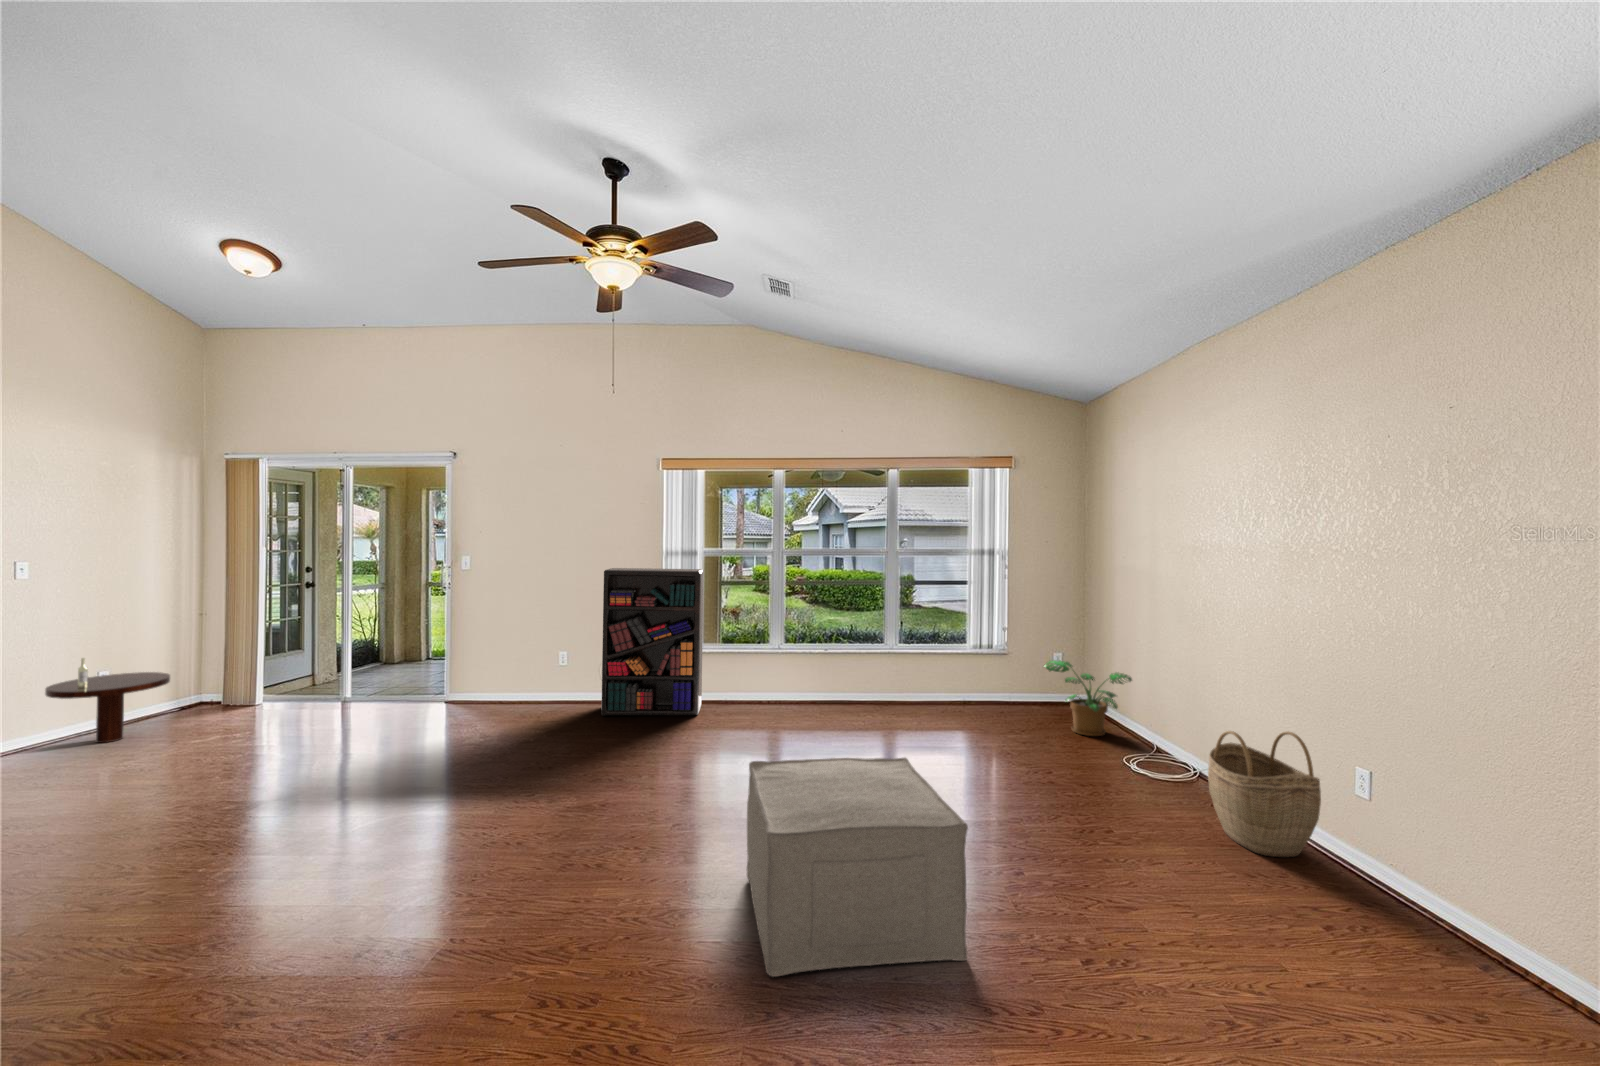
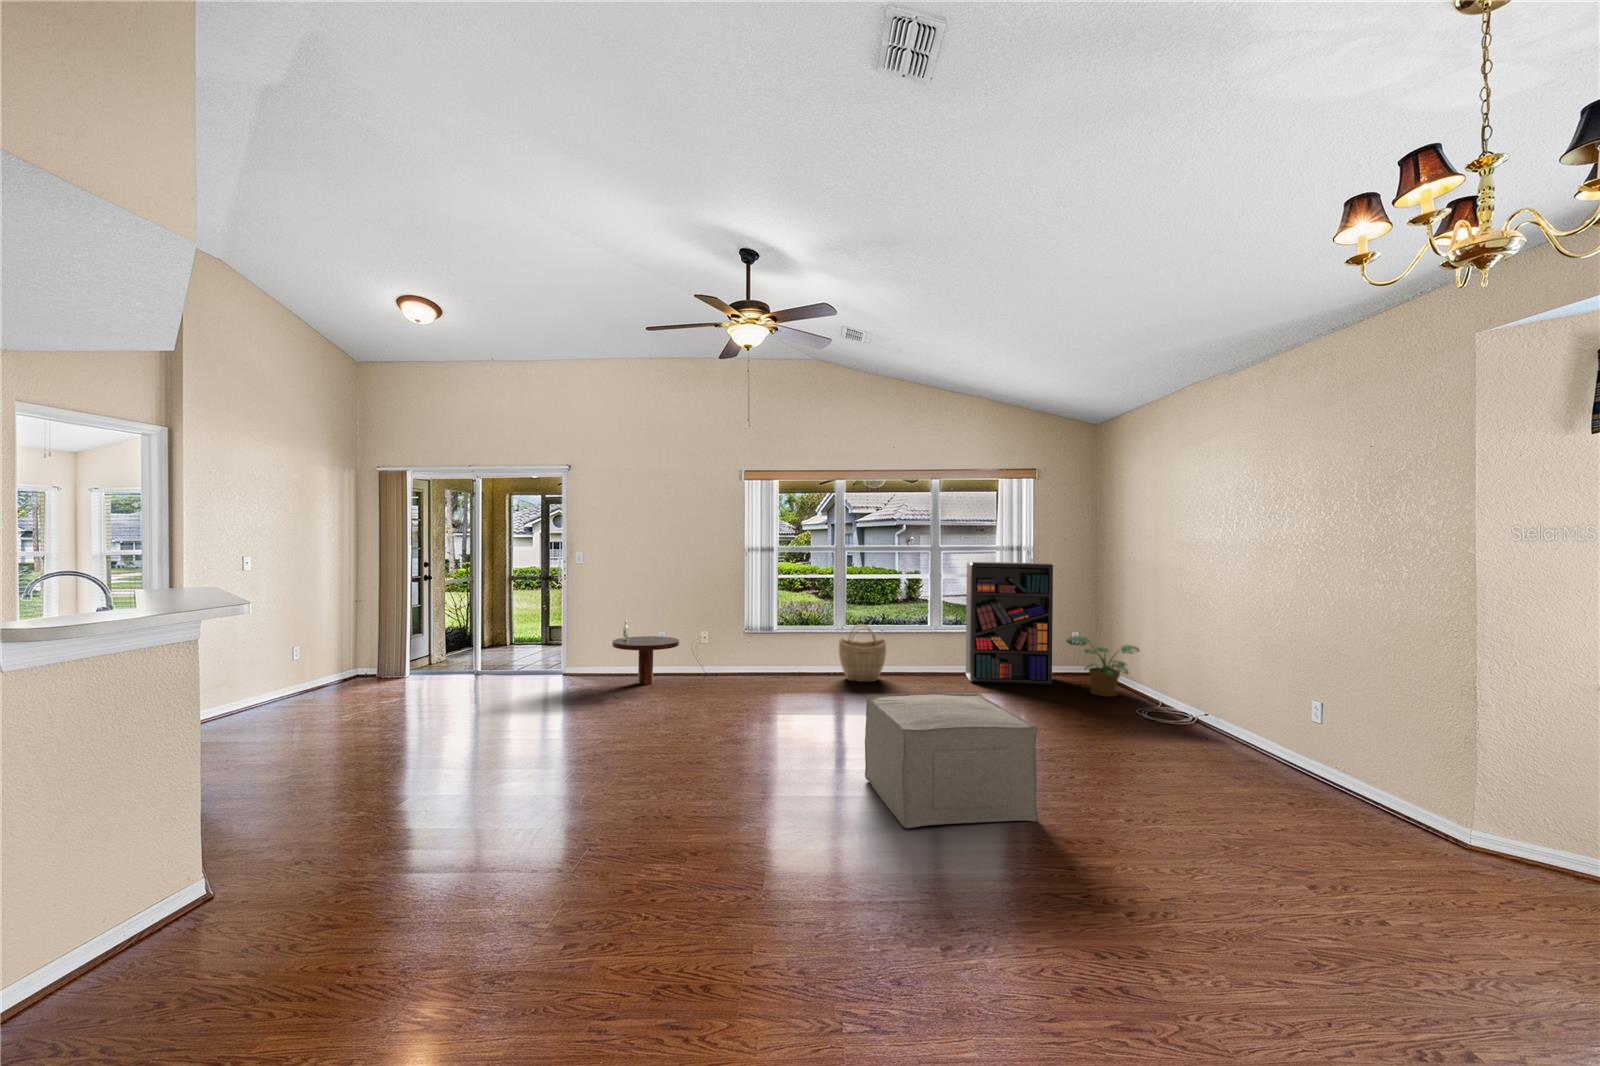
bookshelf: present [601,568,704,715] -> present [966,562,1053,685]
coffee table: present [45,658,170,743] -> present [612,620,679,685]
woven basket: present [1208,731,1321,857] -> present [839,625,886,682]

